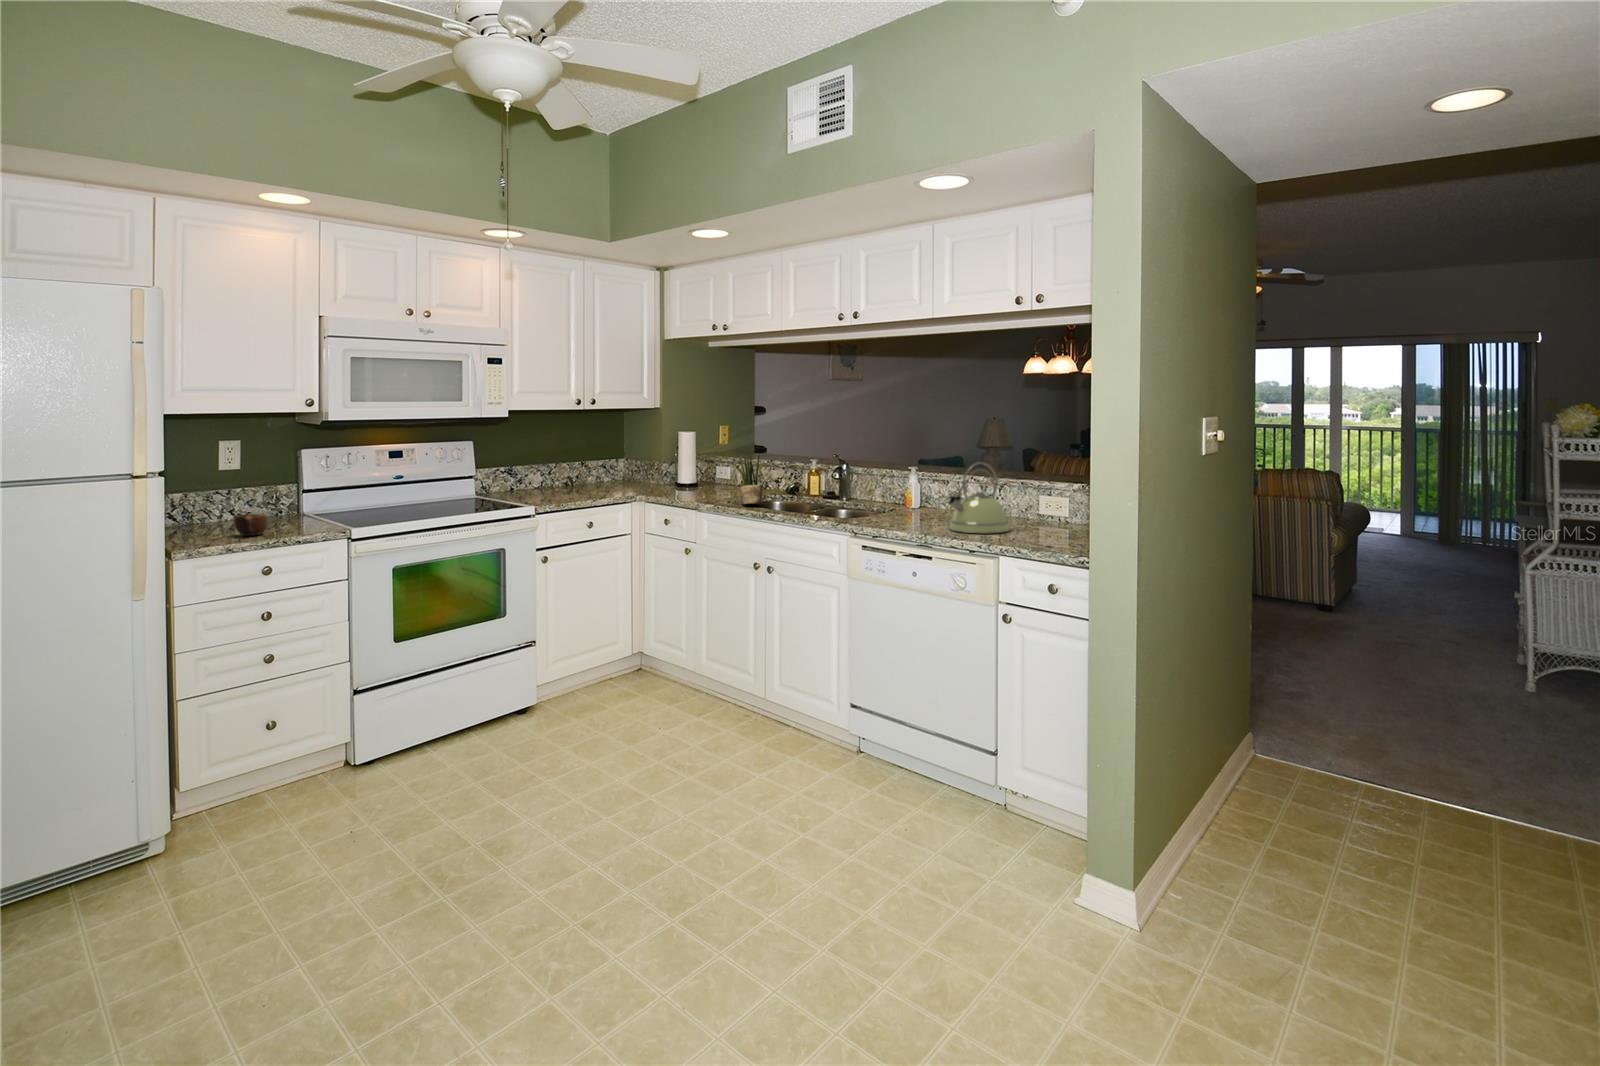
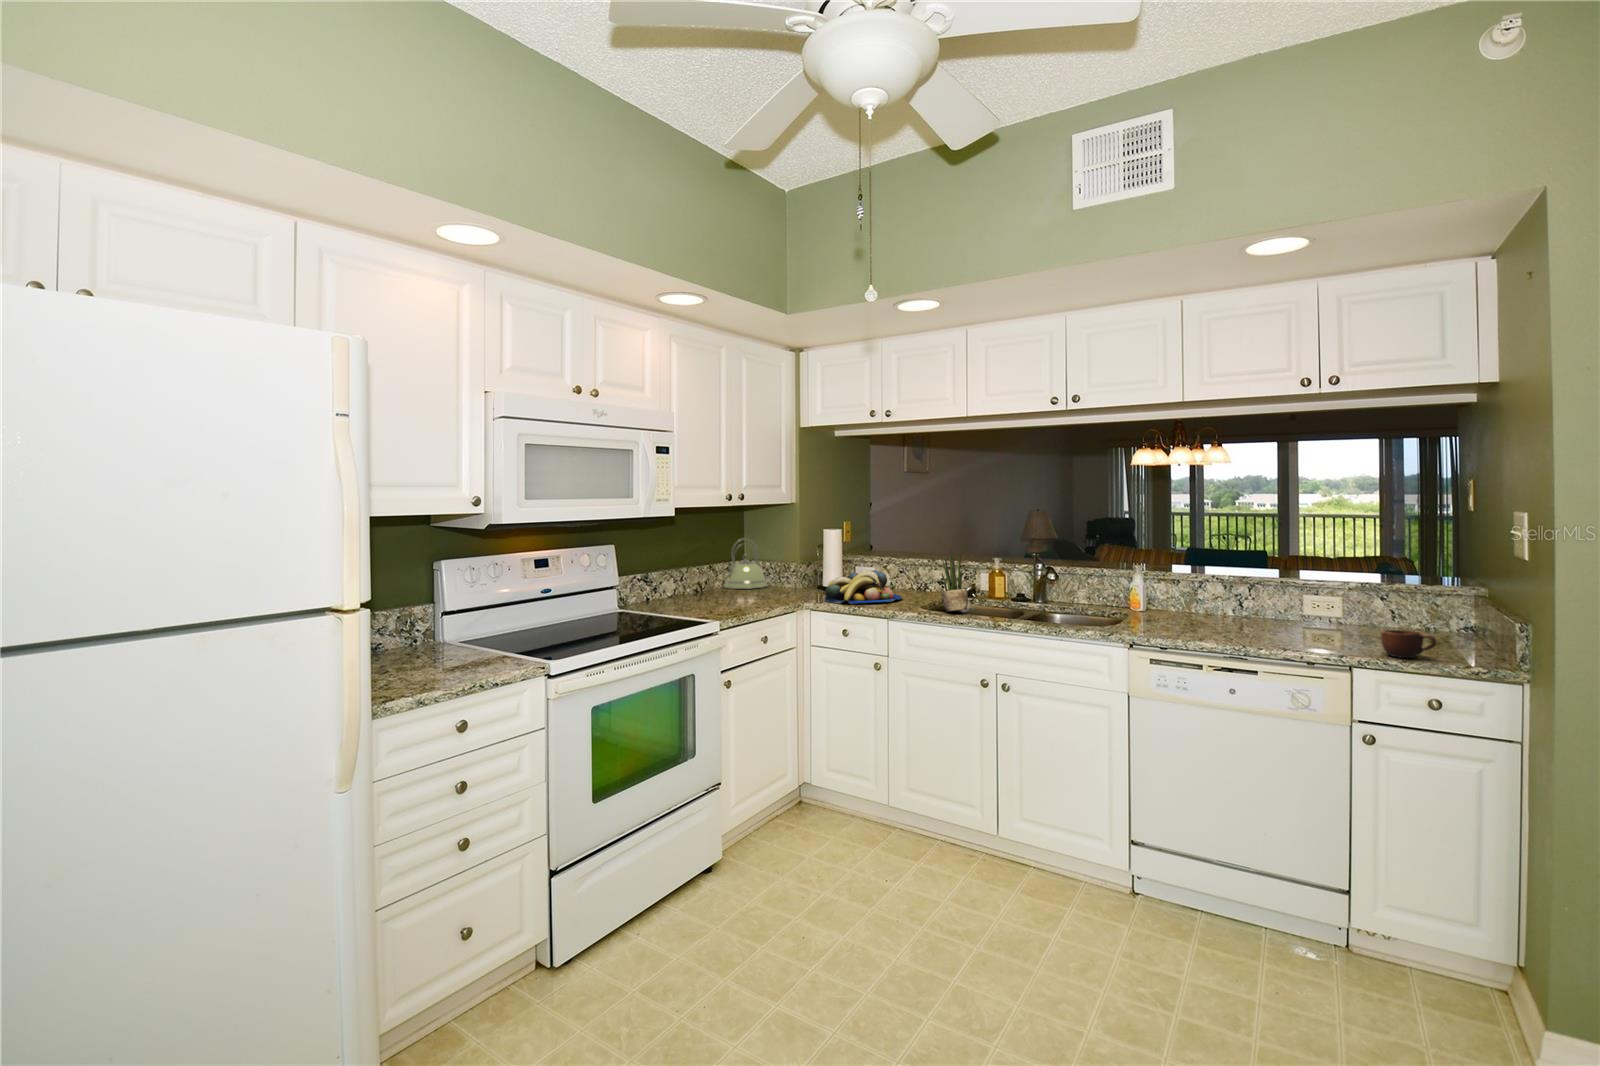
kettle: present [948,462,1009,533] -> present [725,540,767,589]
fruit bowl: none [662,469,734,497] -> present [825,570,902,604]
mug: present [234,514,267,536] -> present [1381,630,1436,658]

